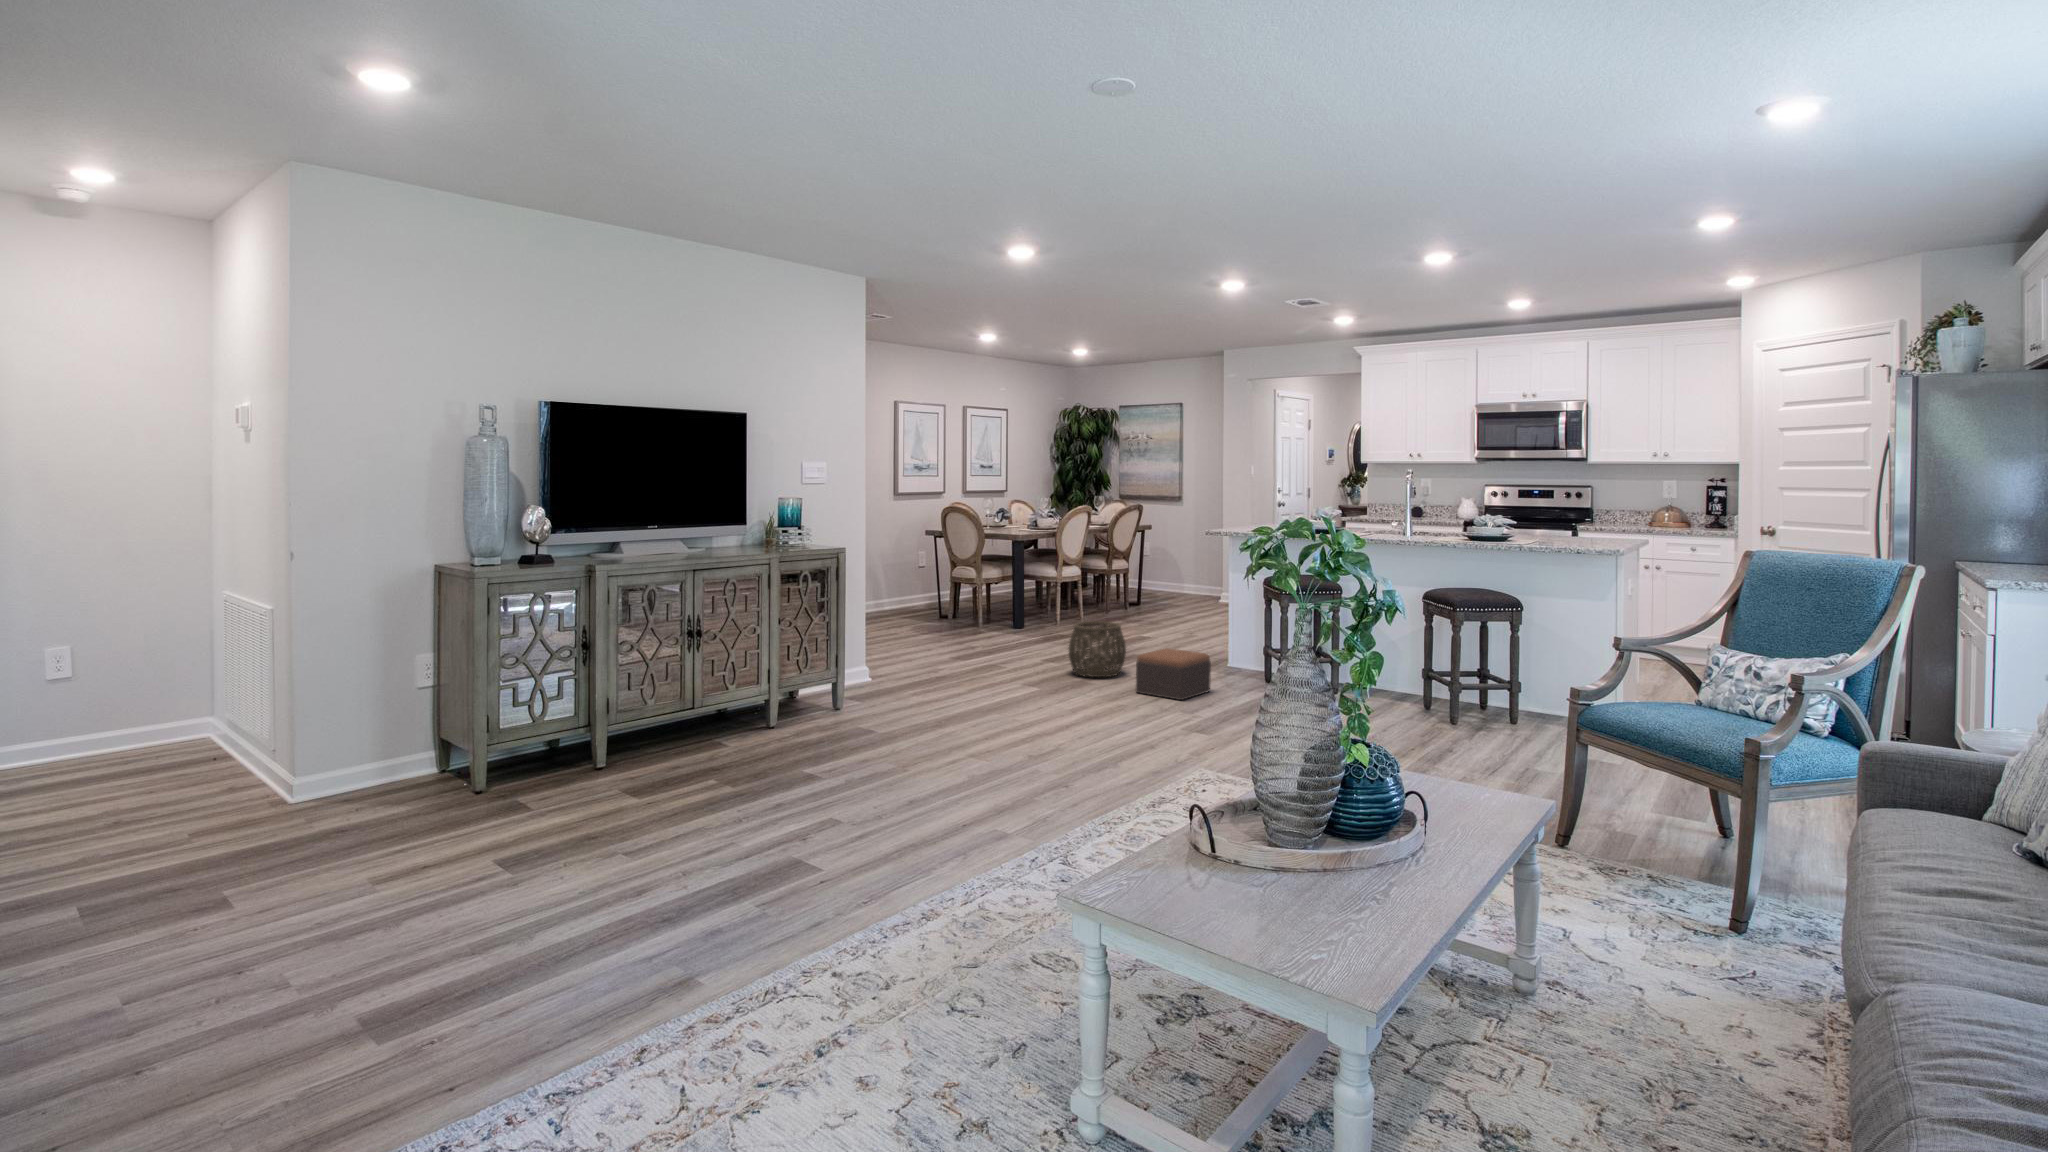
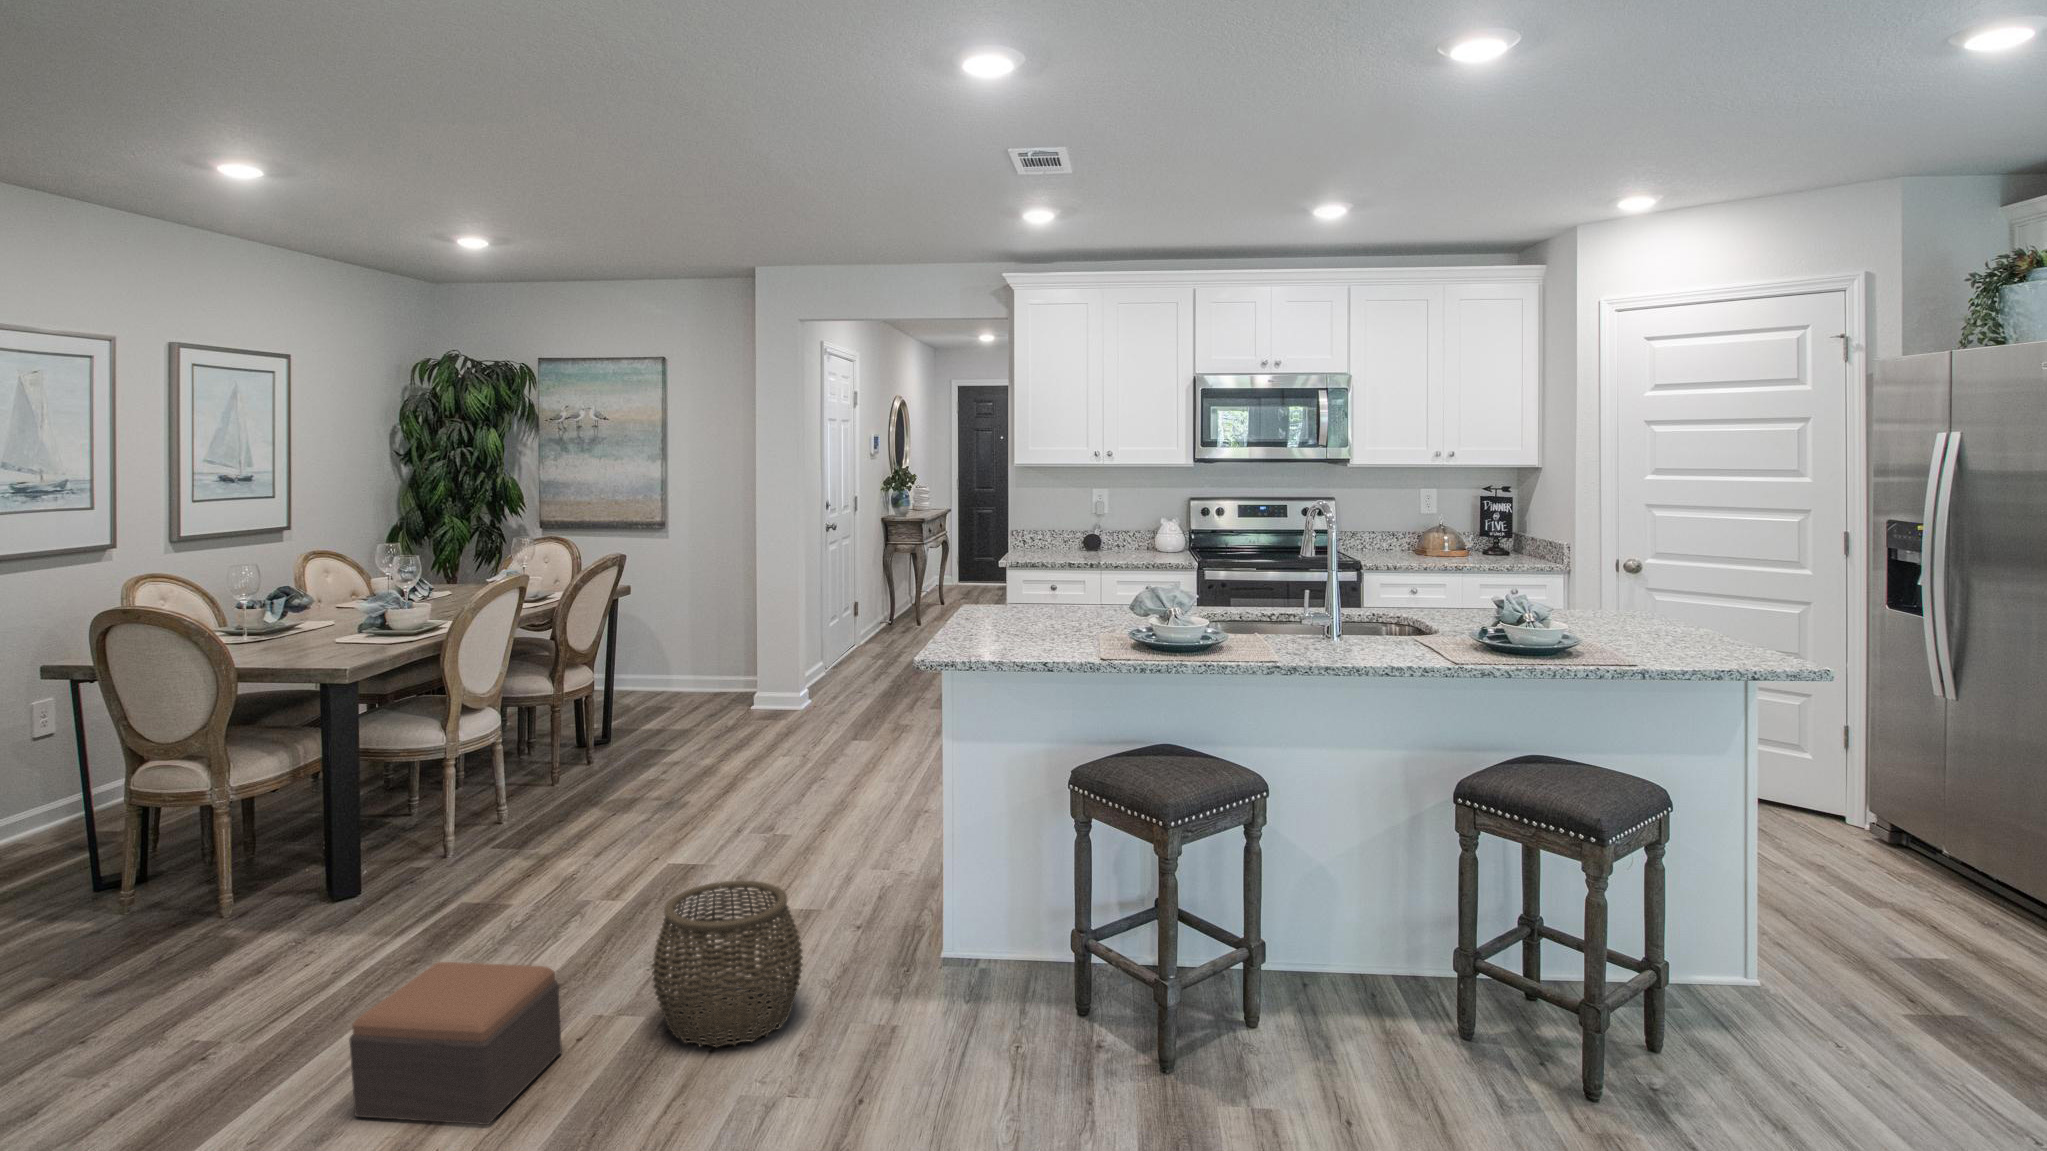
footstool: present [1136,648,1211,700] -> present [350,962,562,1125]

